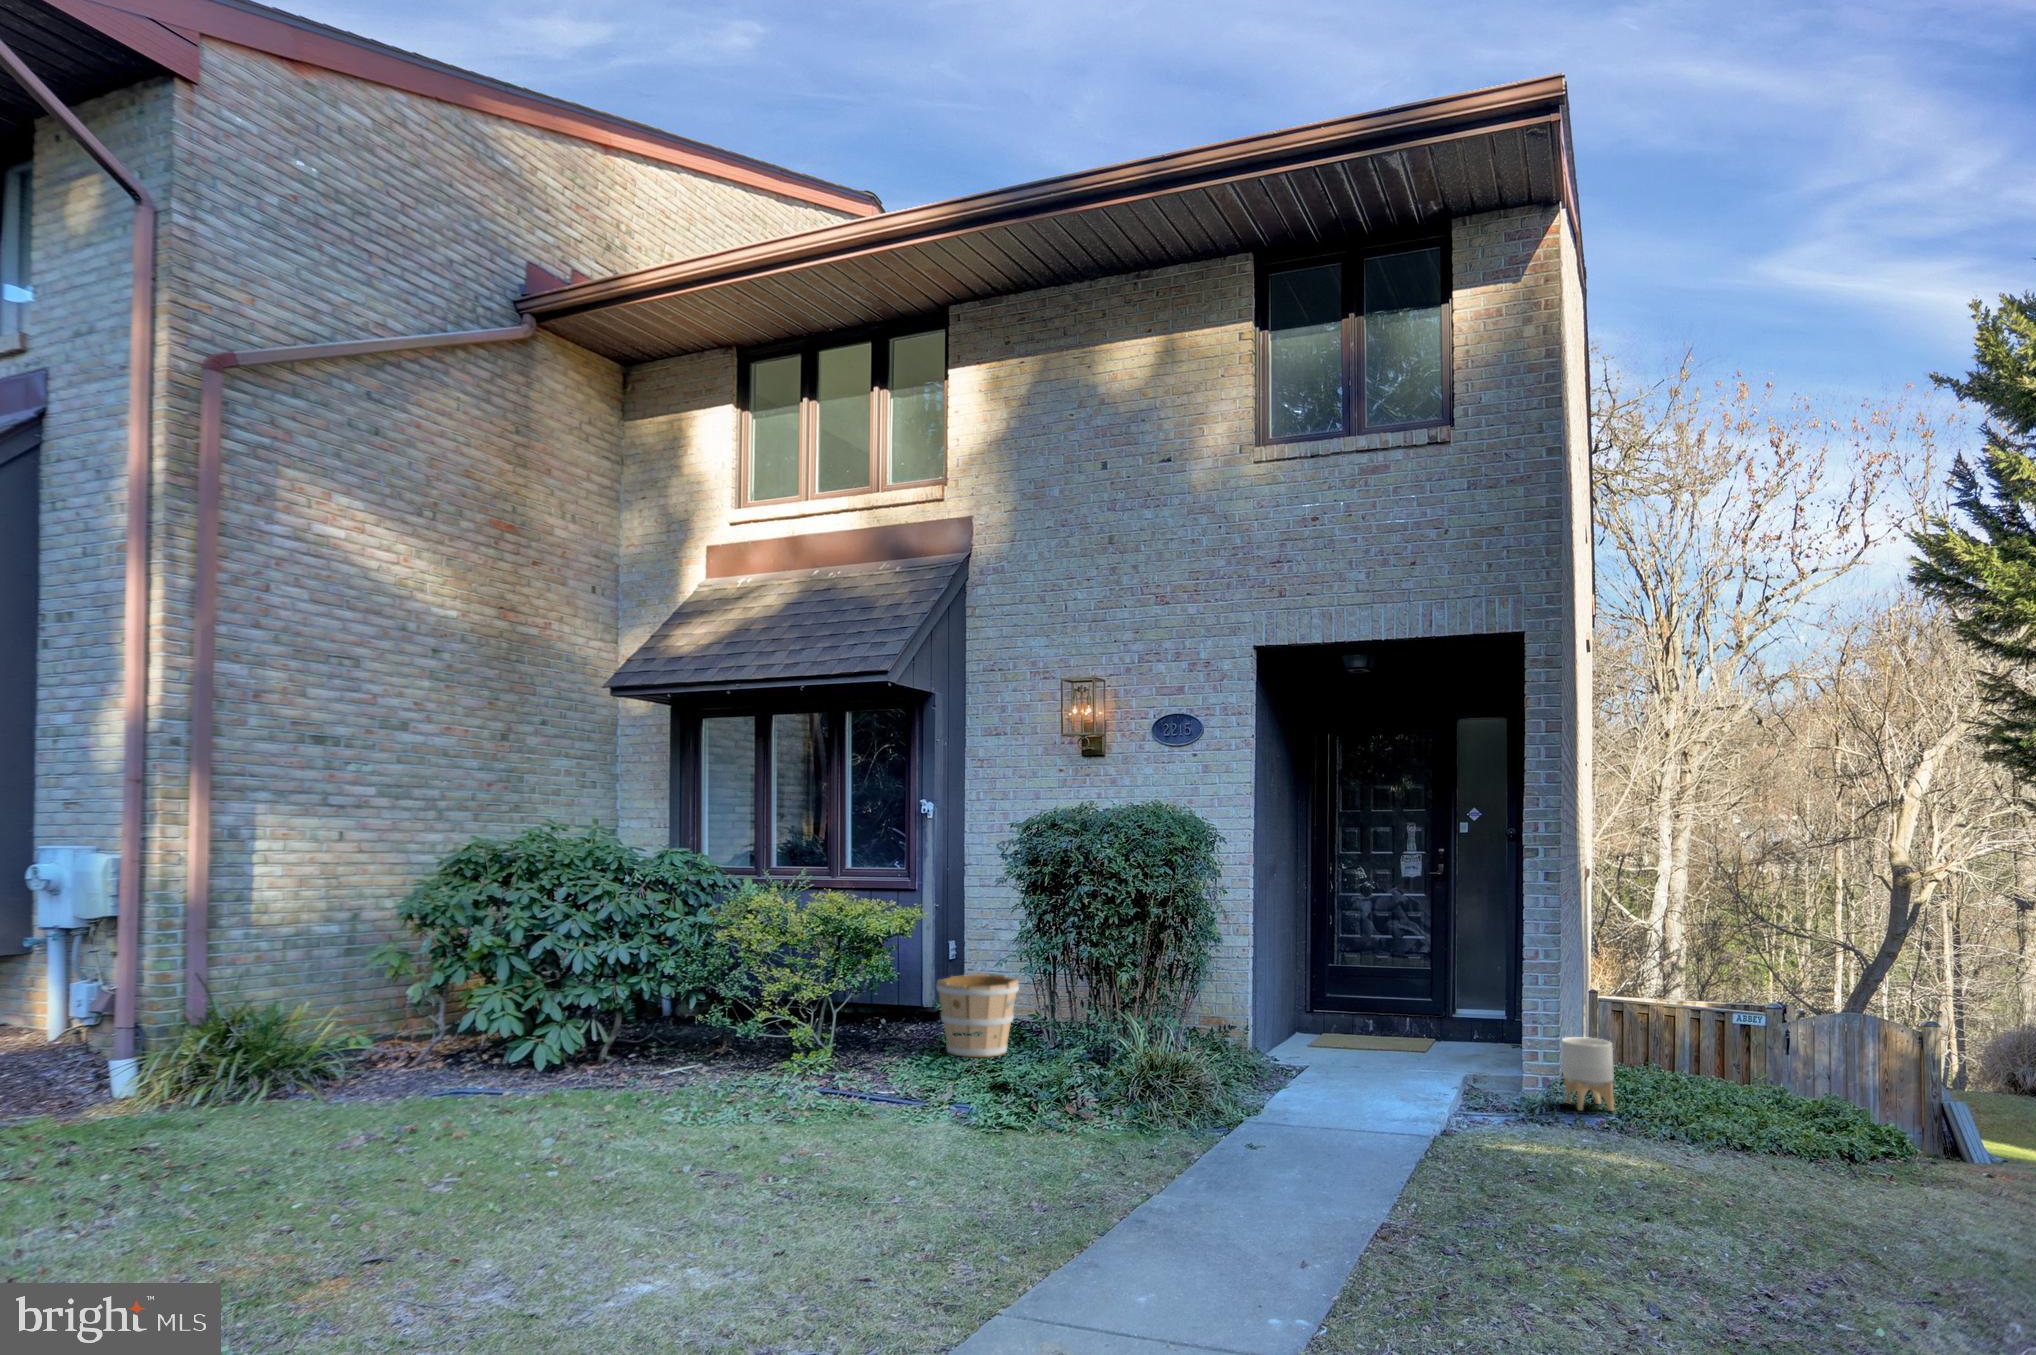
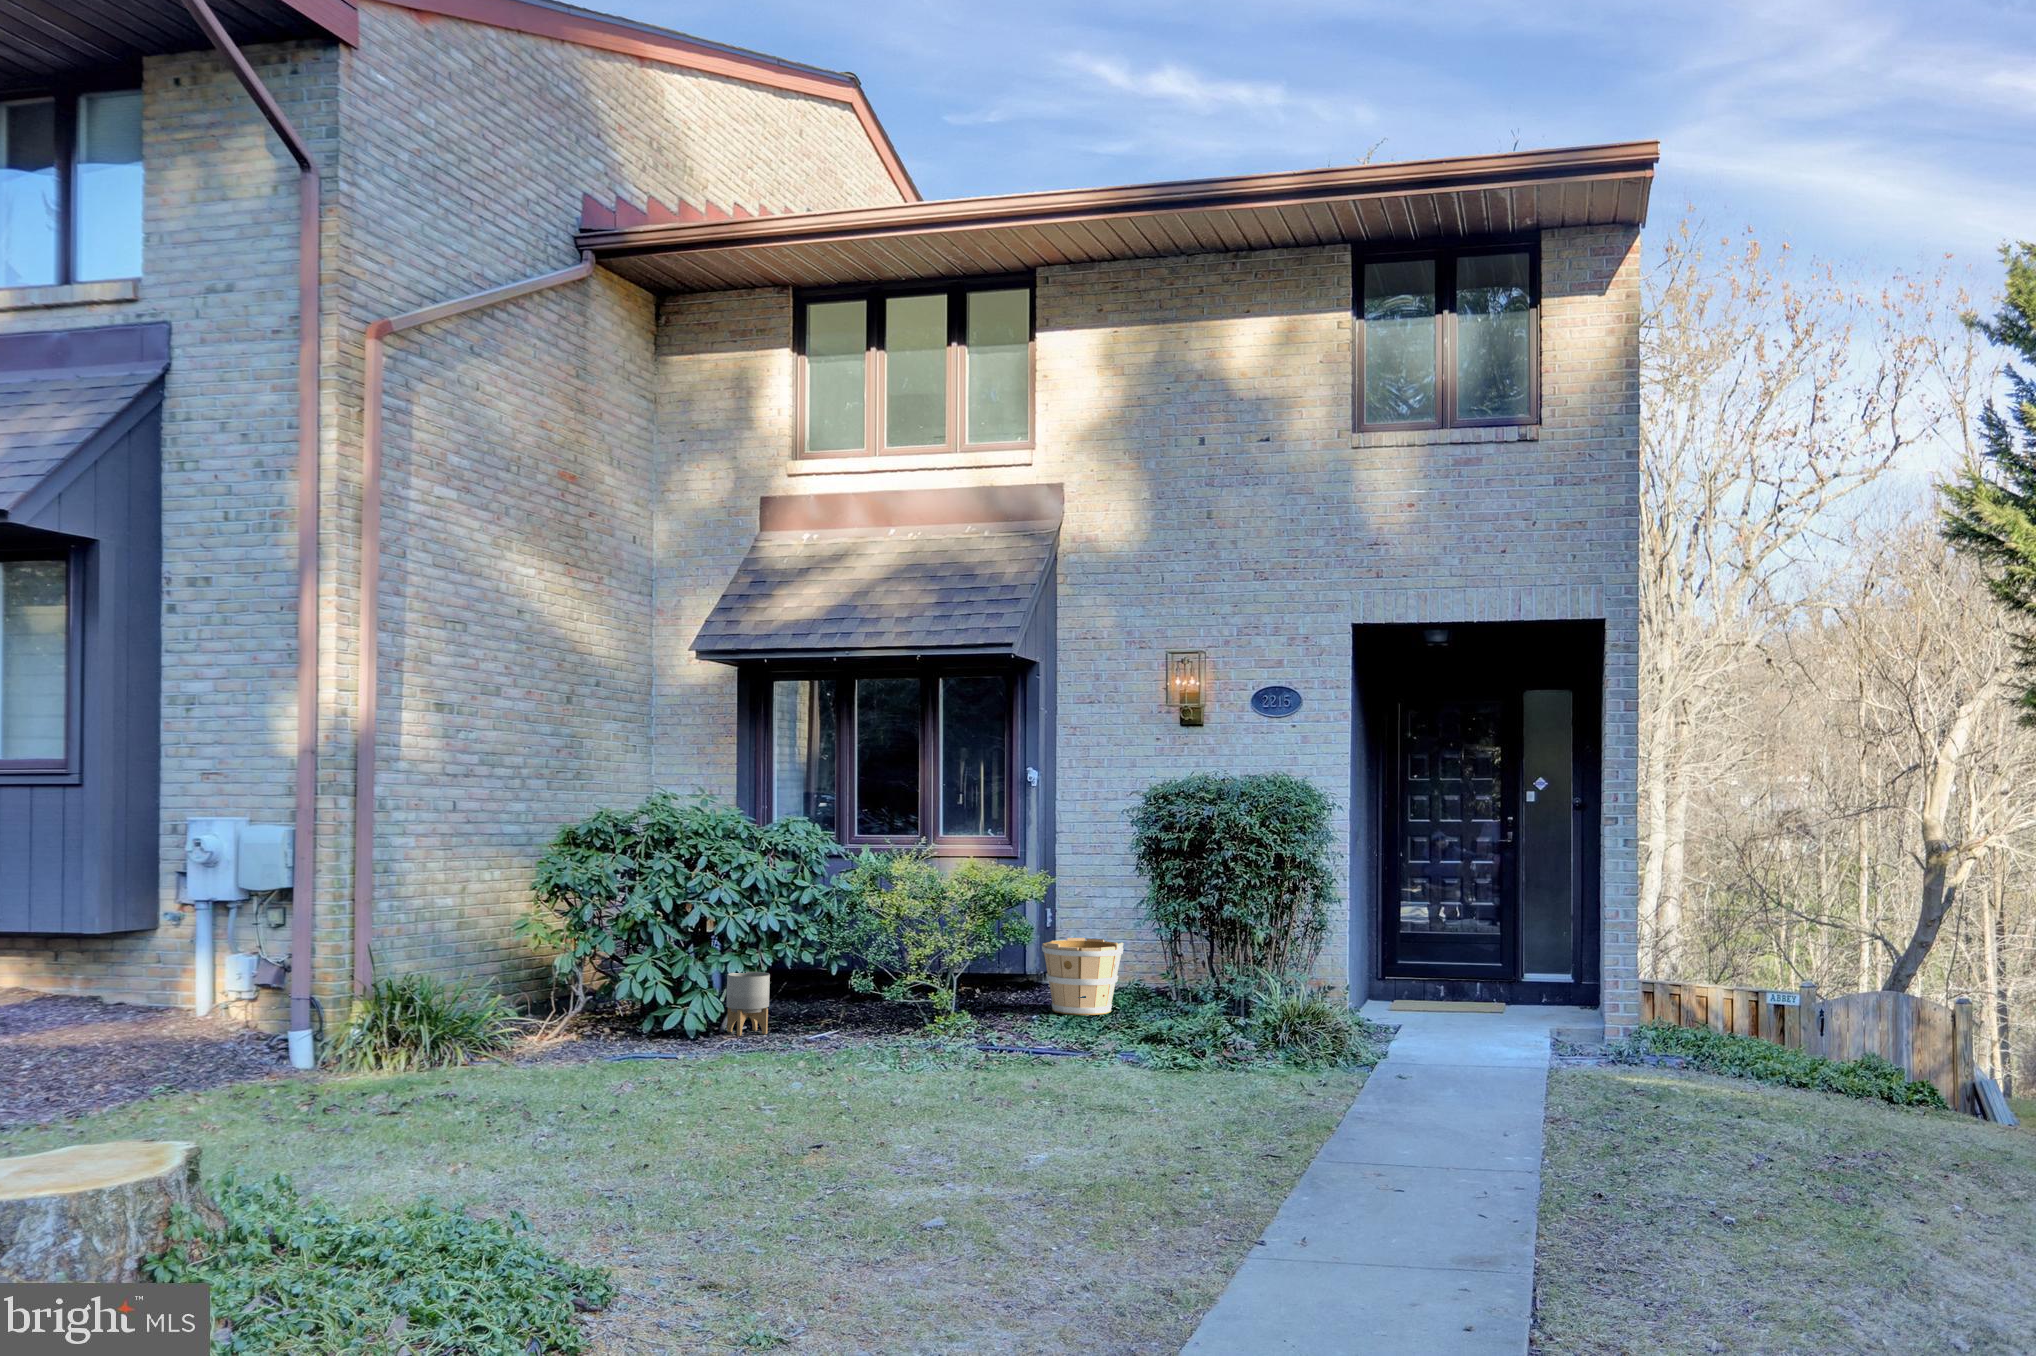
planter: present [1562,1037,1614,1111] -> present [727,972,770,1036]

